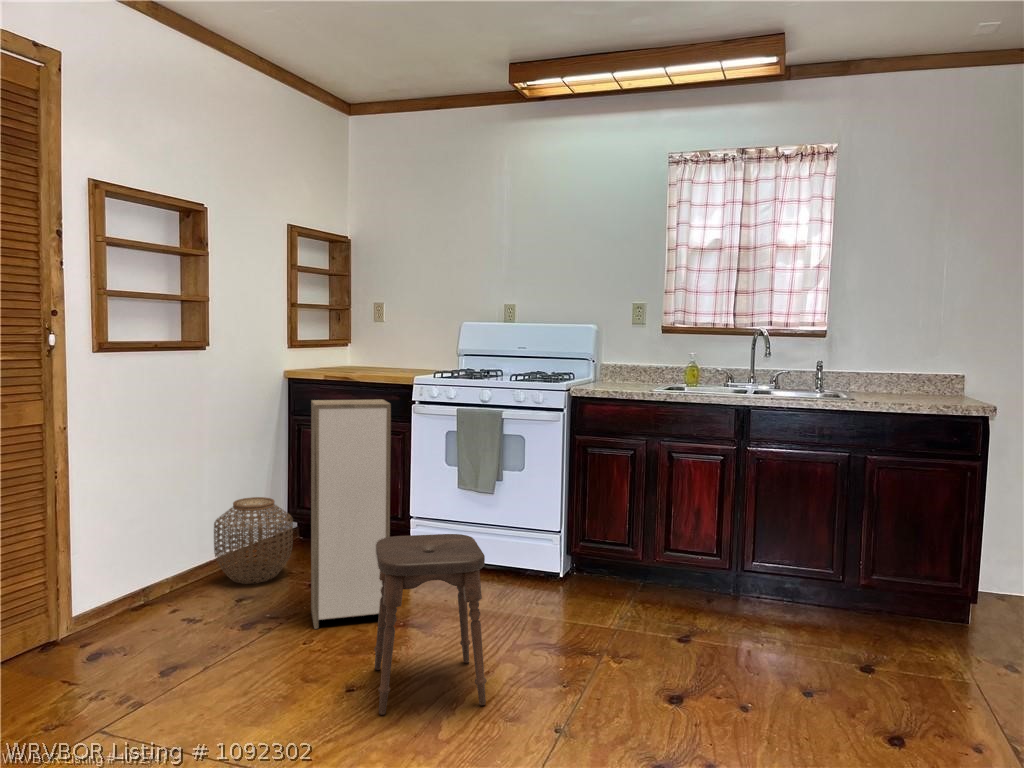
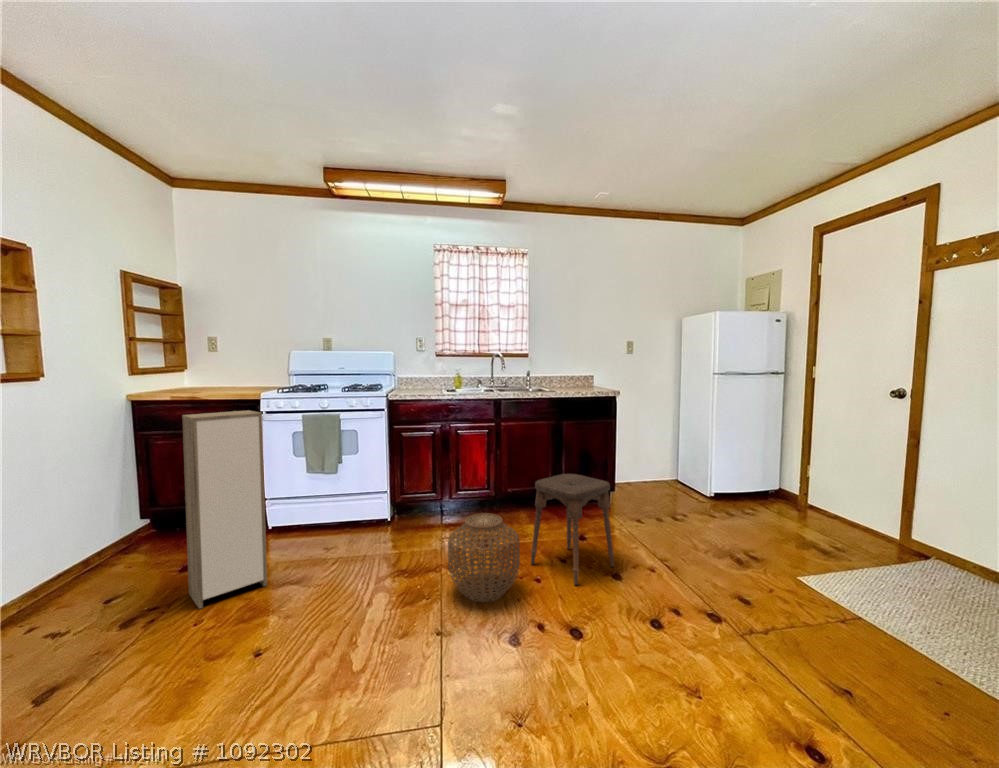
woven basket: present [214,497,293,584] -> present [448,513,520,602]
stool: present [374,534,486,715] -> present [531,474,614,585]

